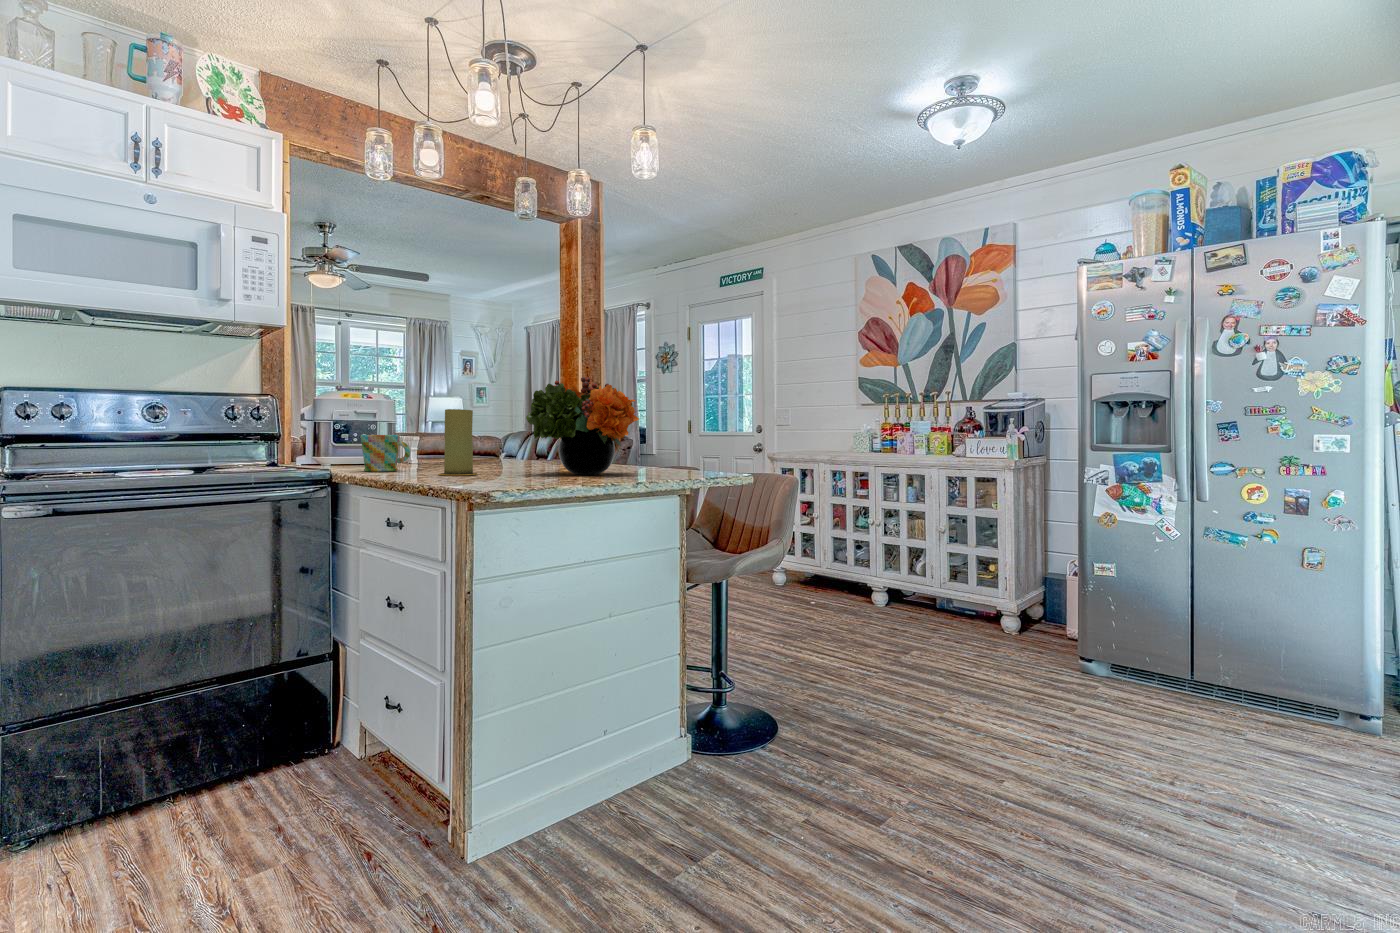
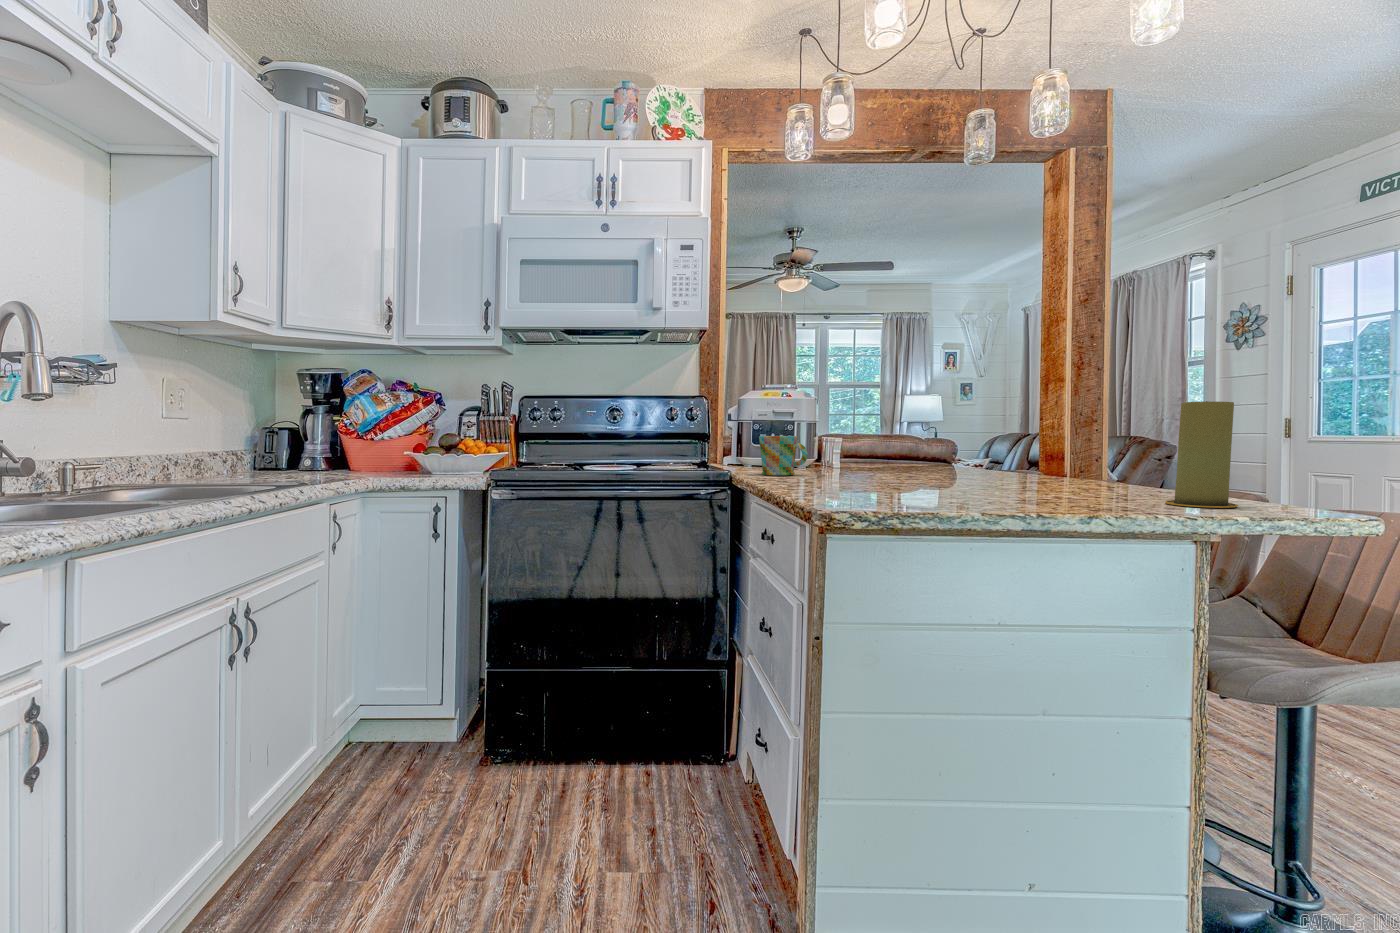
flower arrangement: present [526,377,639,475] -> none [922,358,1089,491]
candle: present [438,409,478,475] -> present [1166,401,1238,508]

